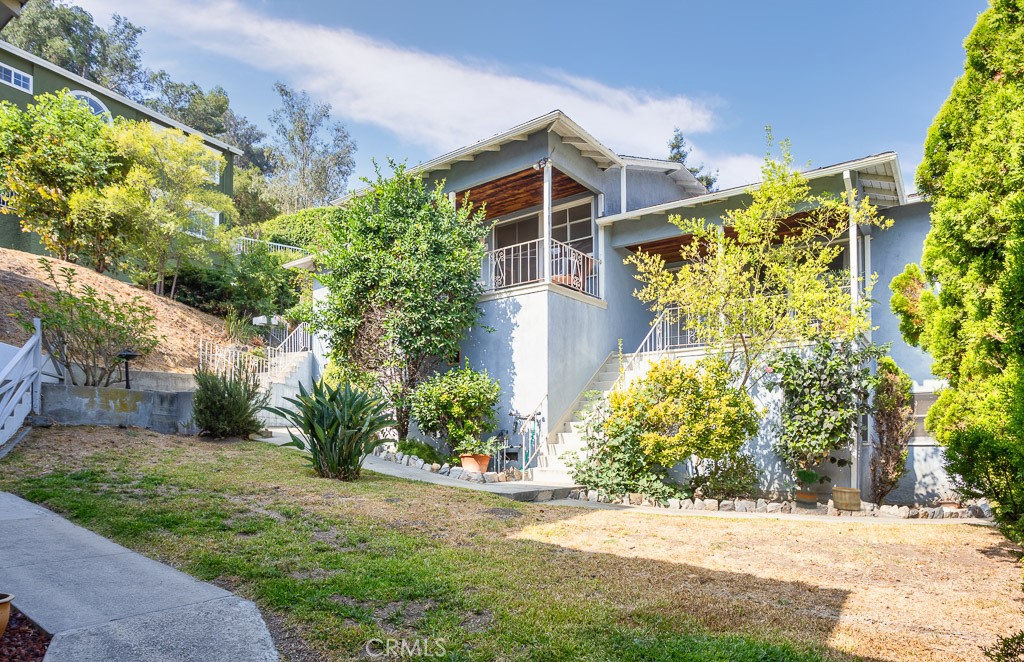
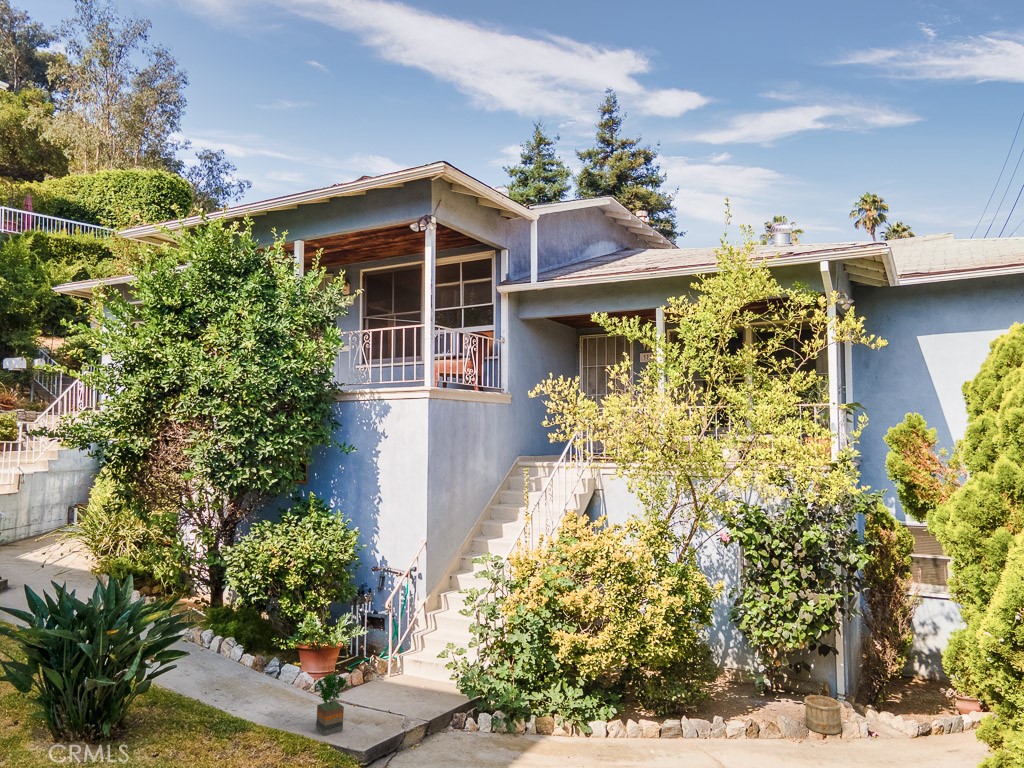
potted tree: present [796,470,821,509] -> present [314,674,352,736]

